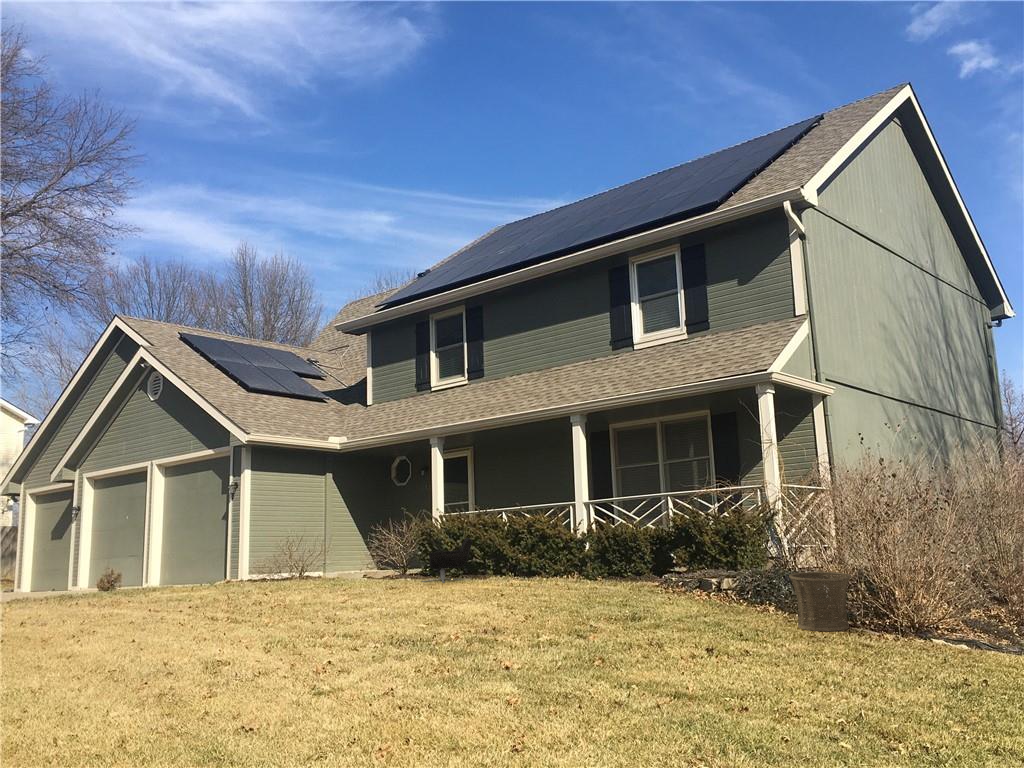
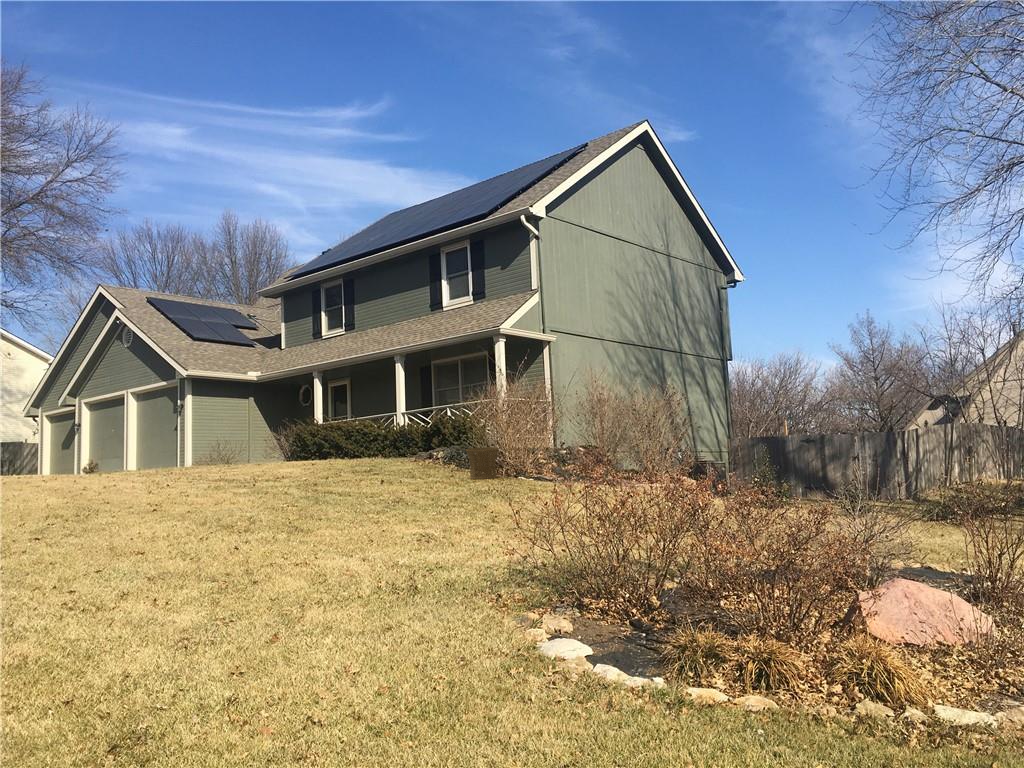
lounge chair: present [422,538,473,583] -> none [296,437,329,465]

